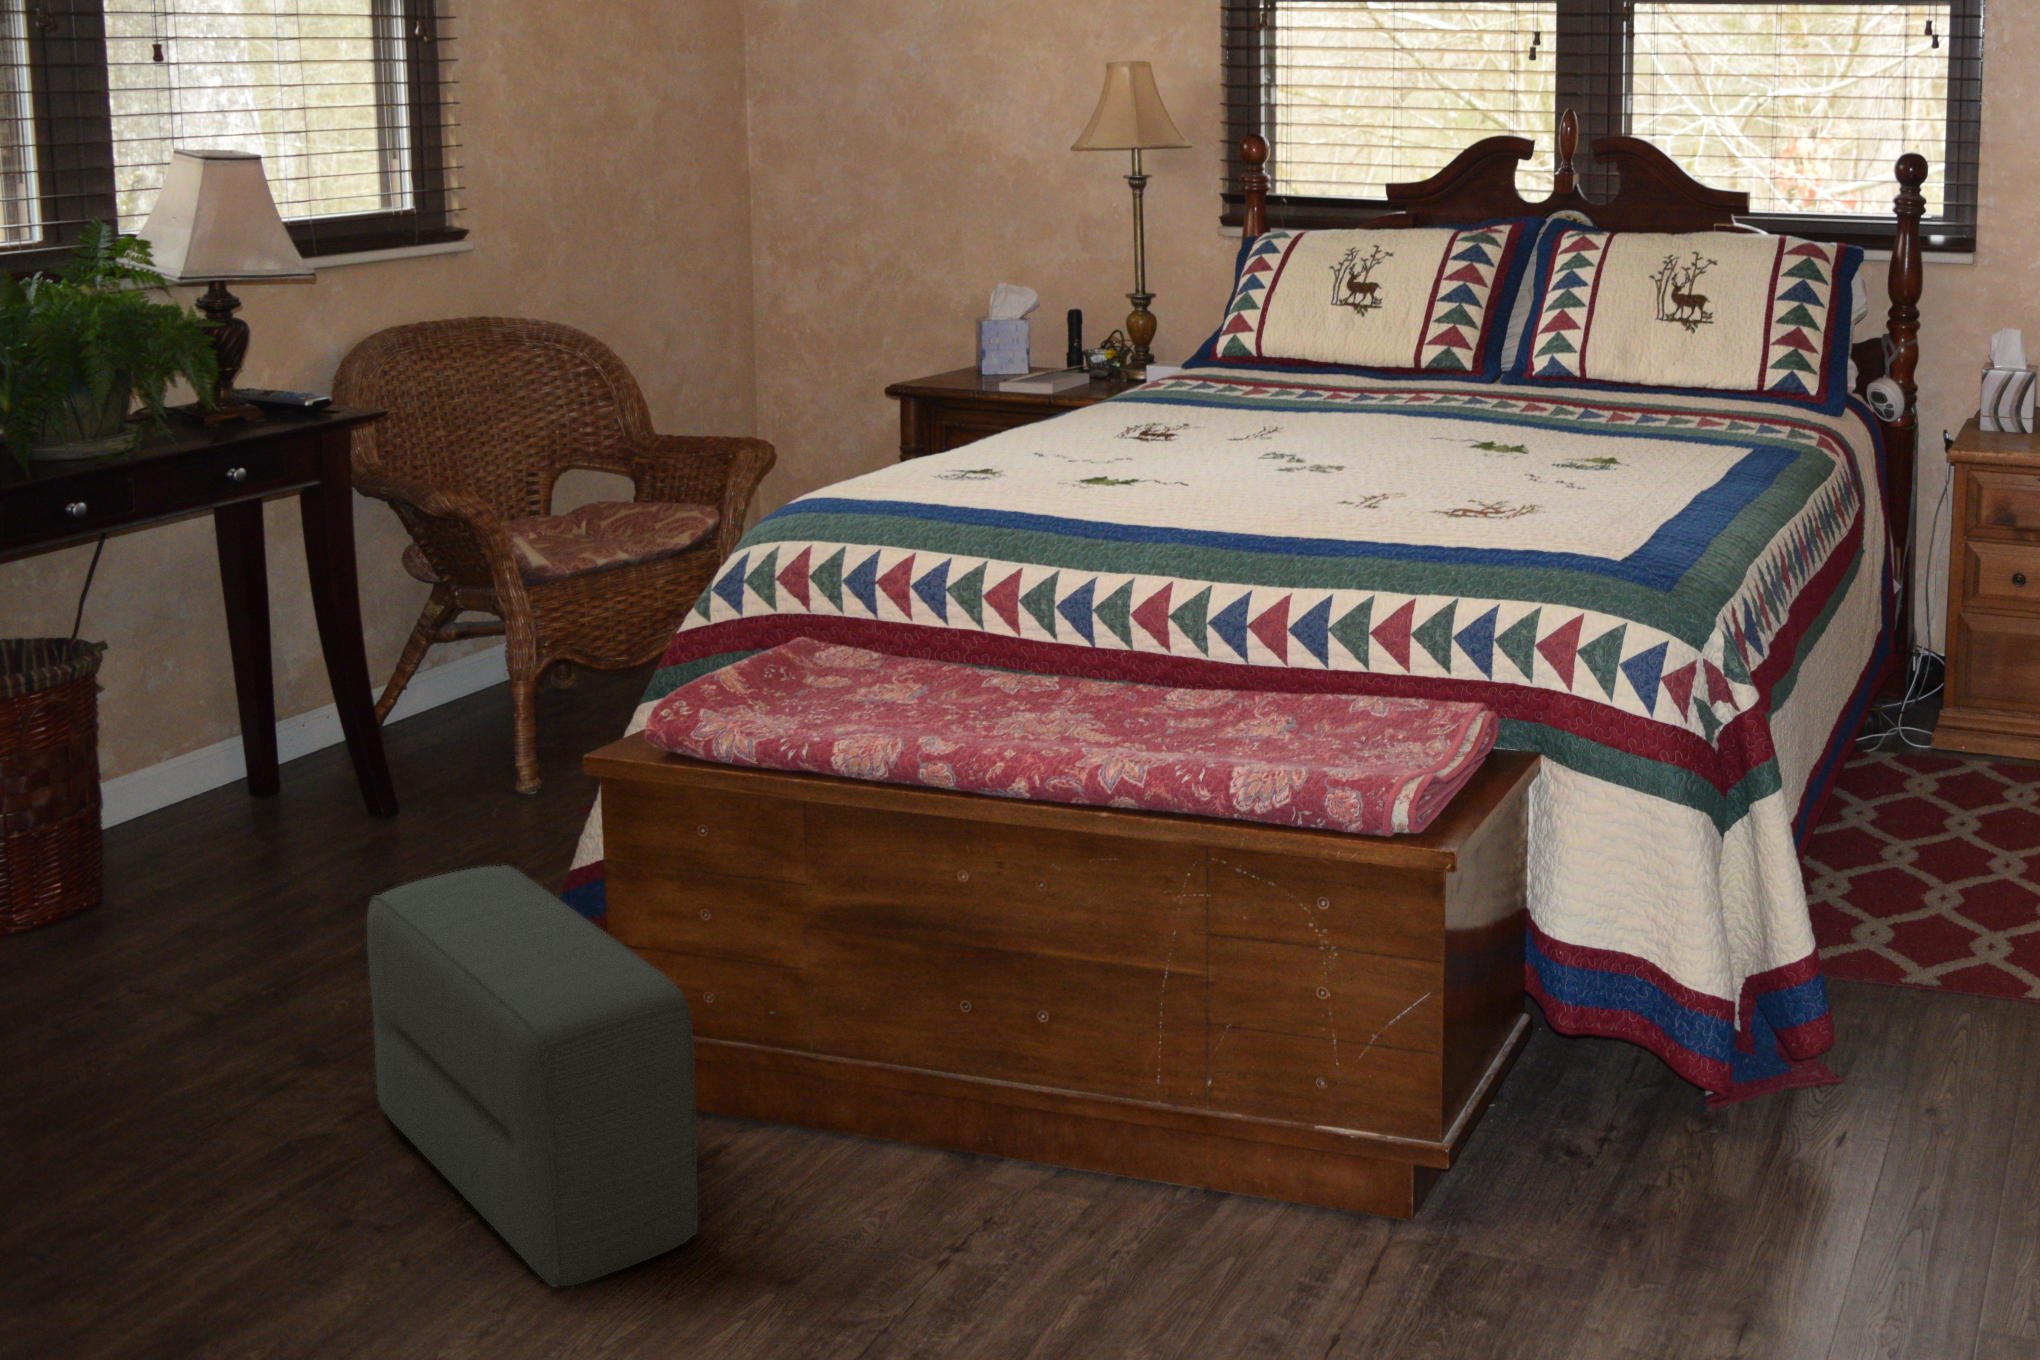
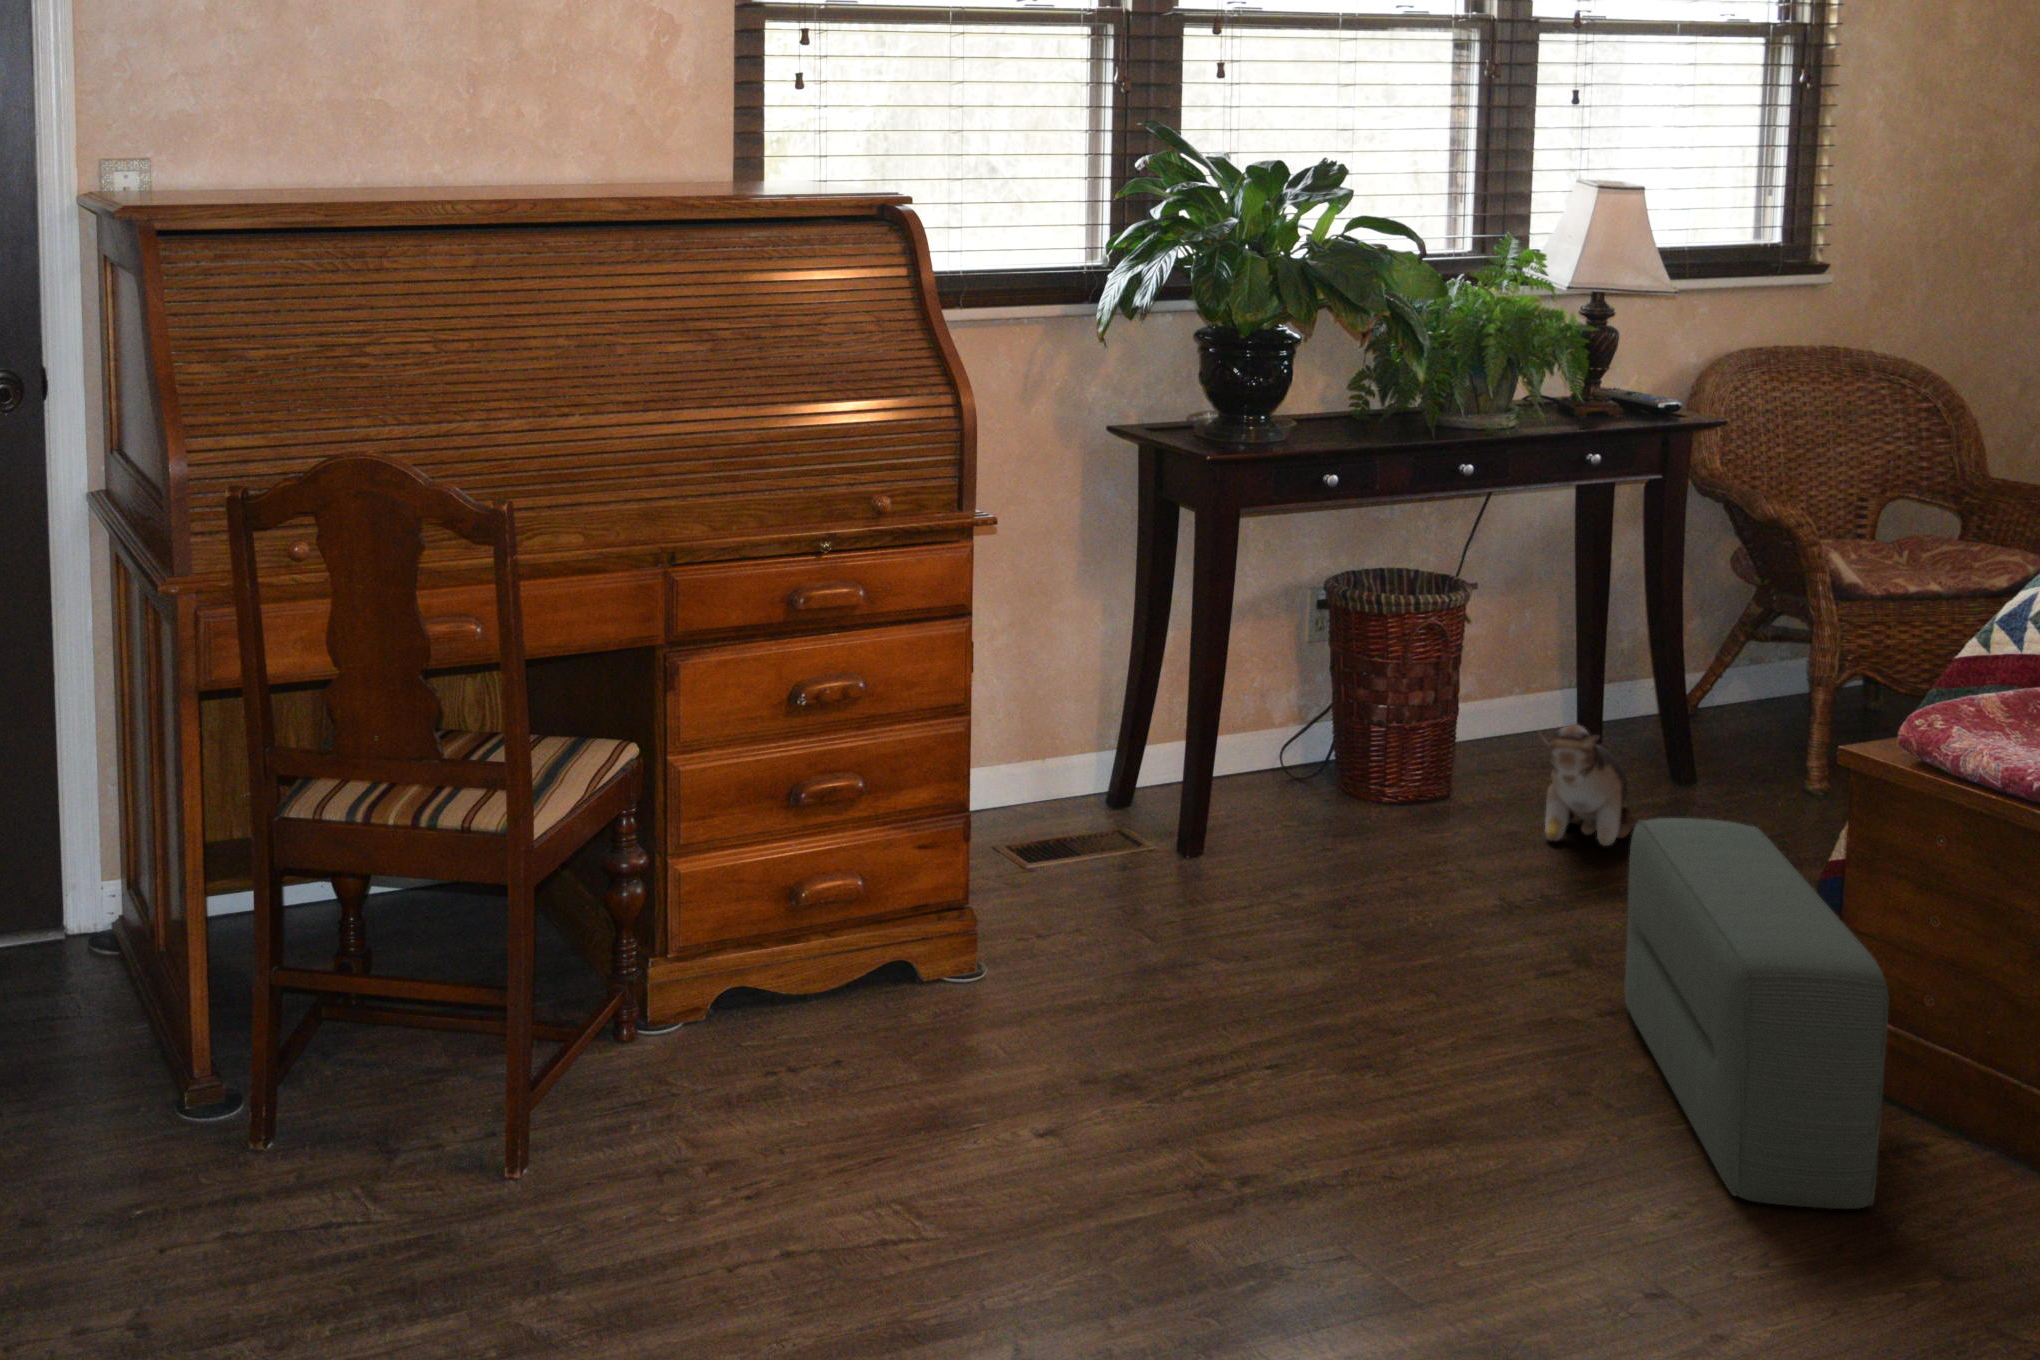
plush toy: none [212,792,341,934] -> present [1540,724,1634,846]

